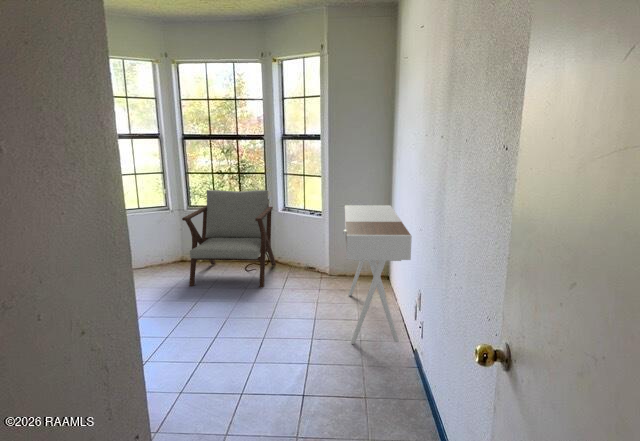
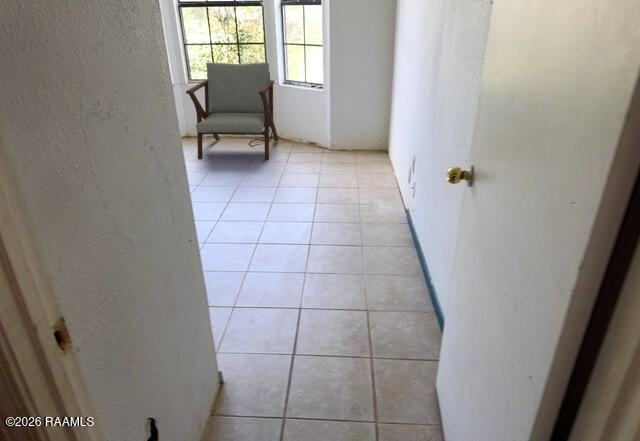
desk: present [344,205,412,344] -> none [347,78,411,206]

